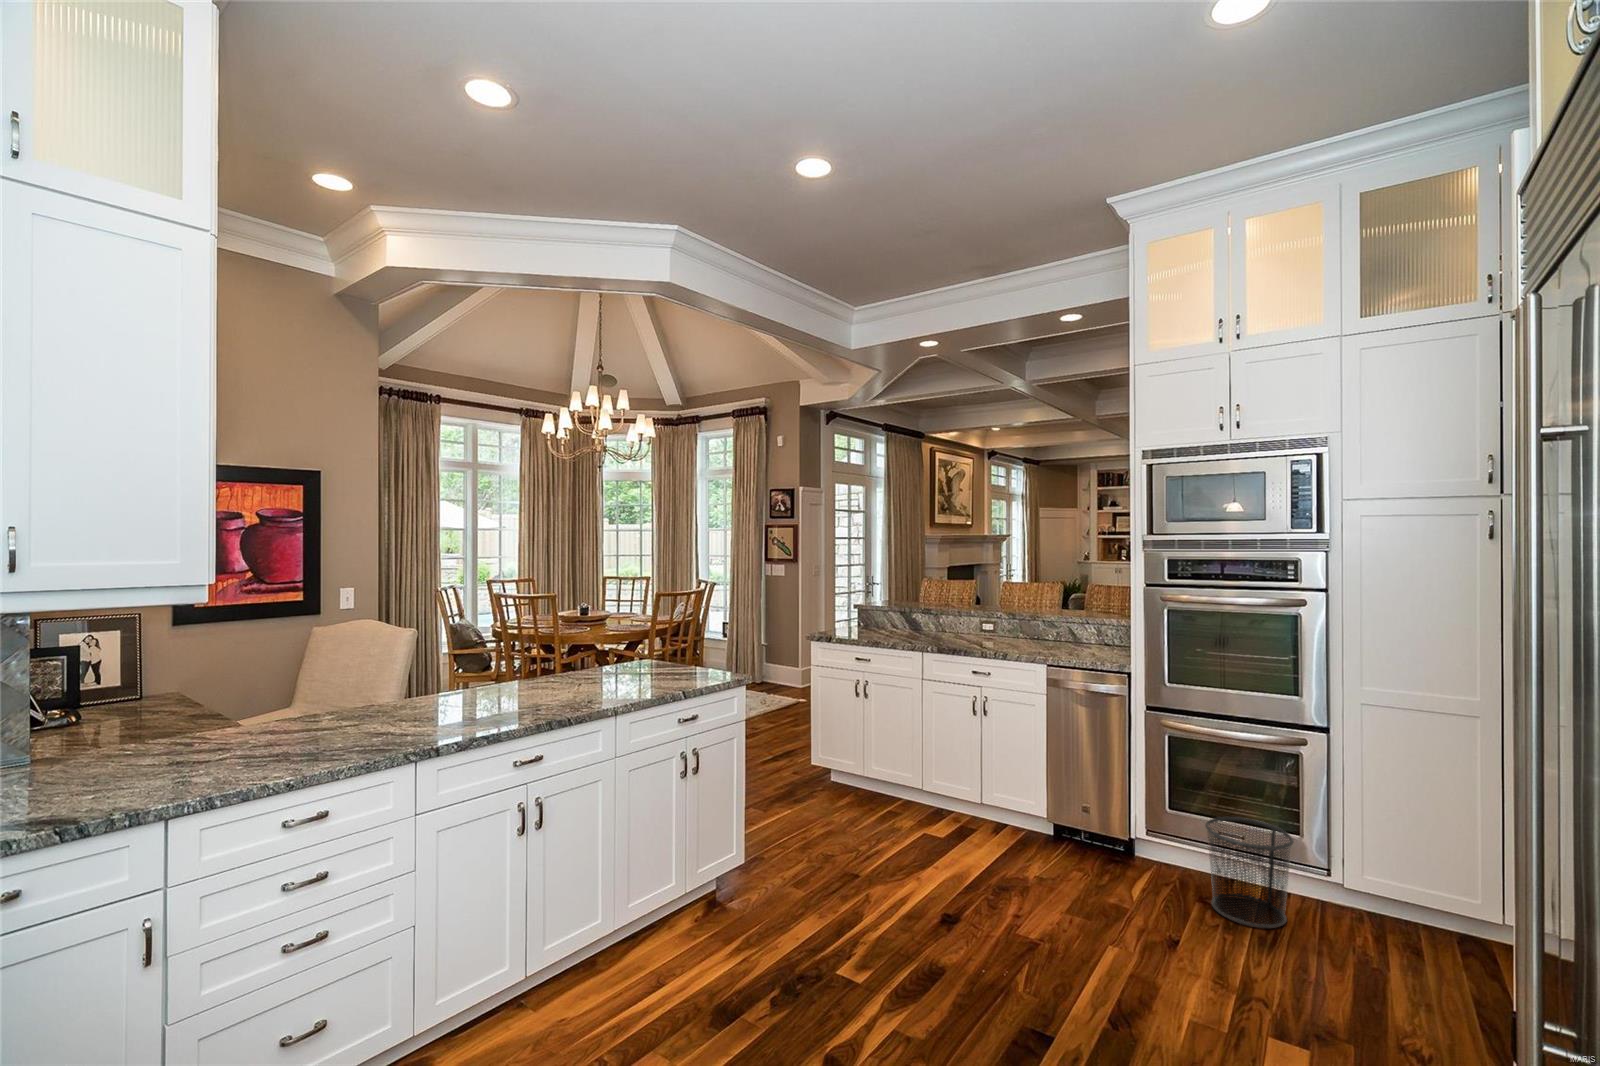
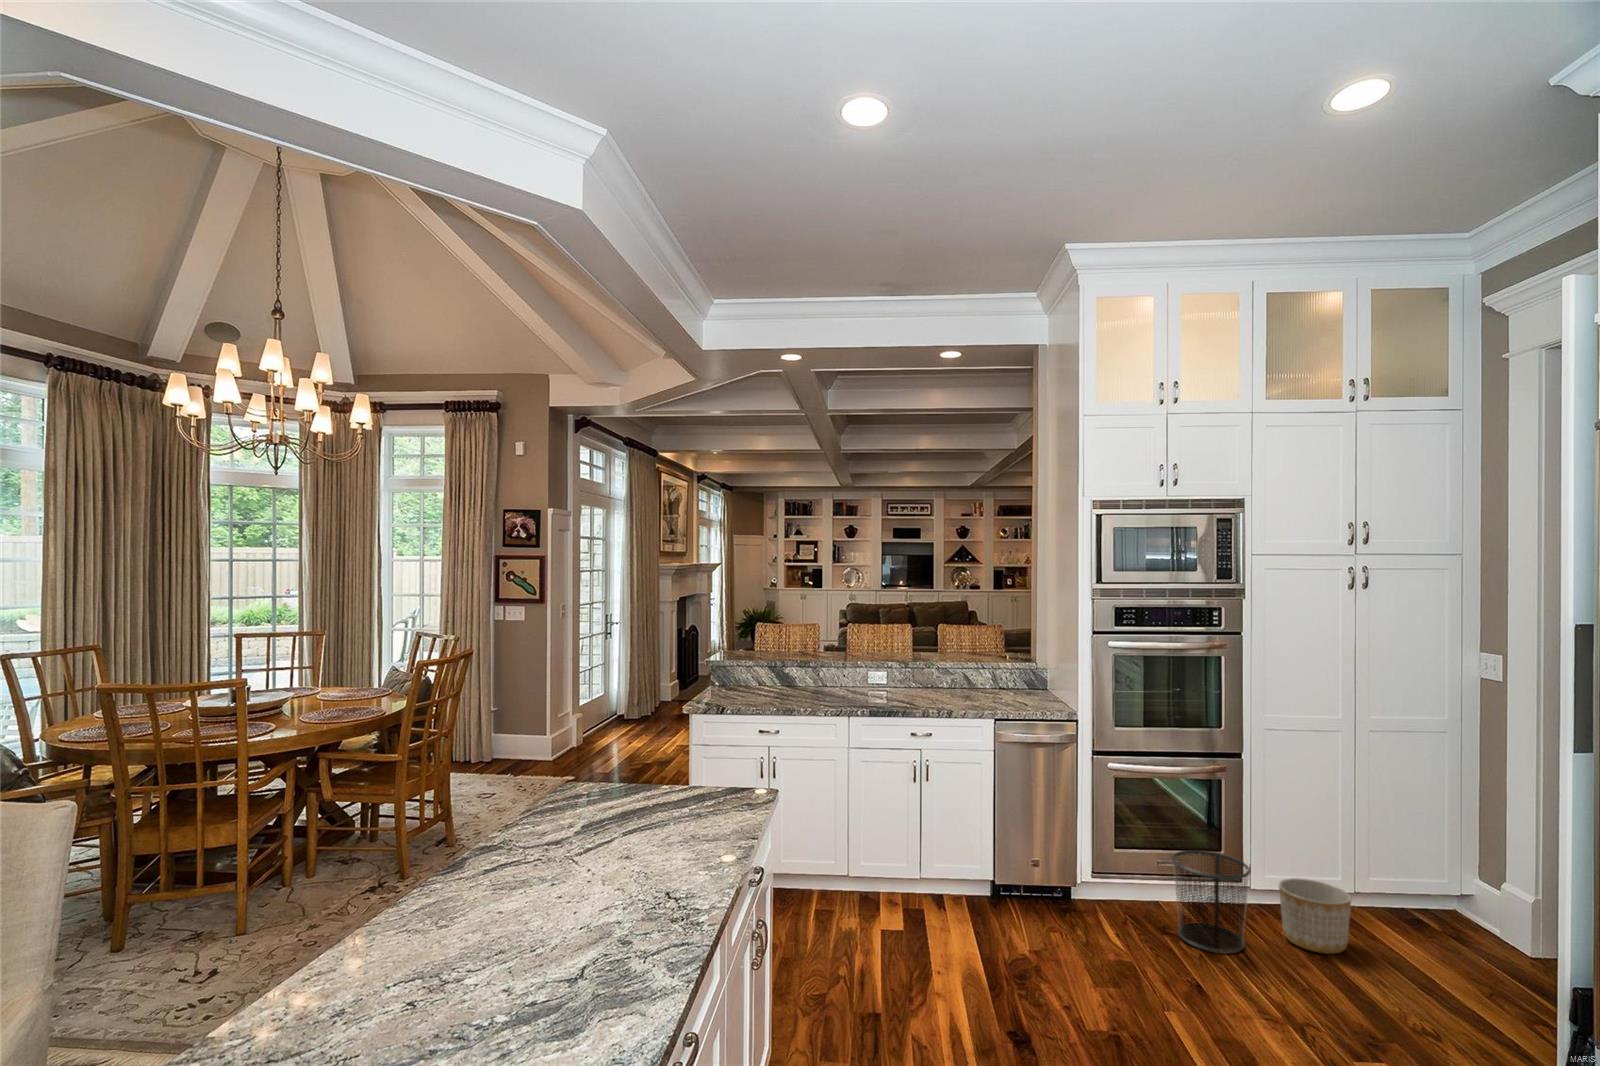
planter: none [1341,870,1431,960] -> present [1279,878,1351,954]

